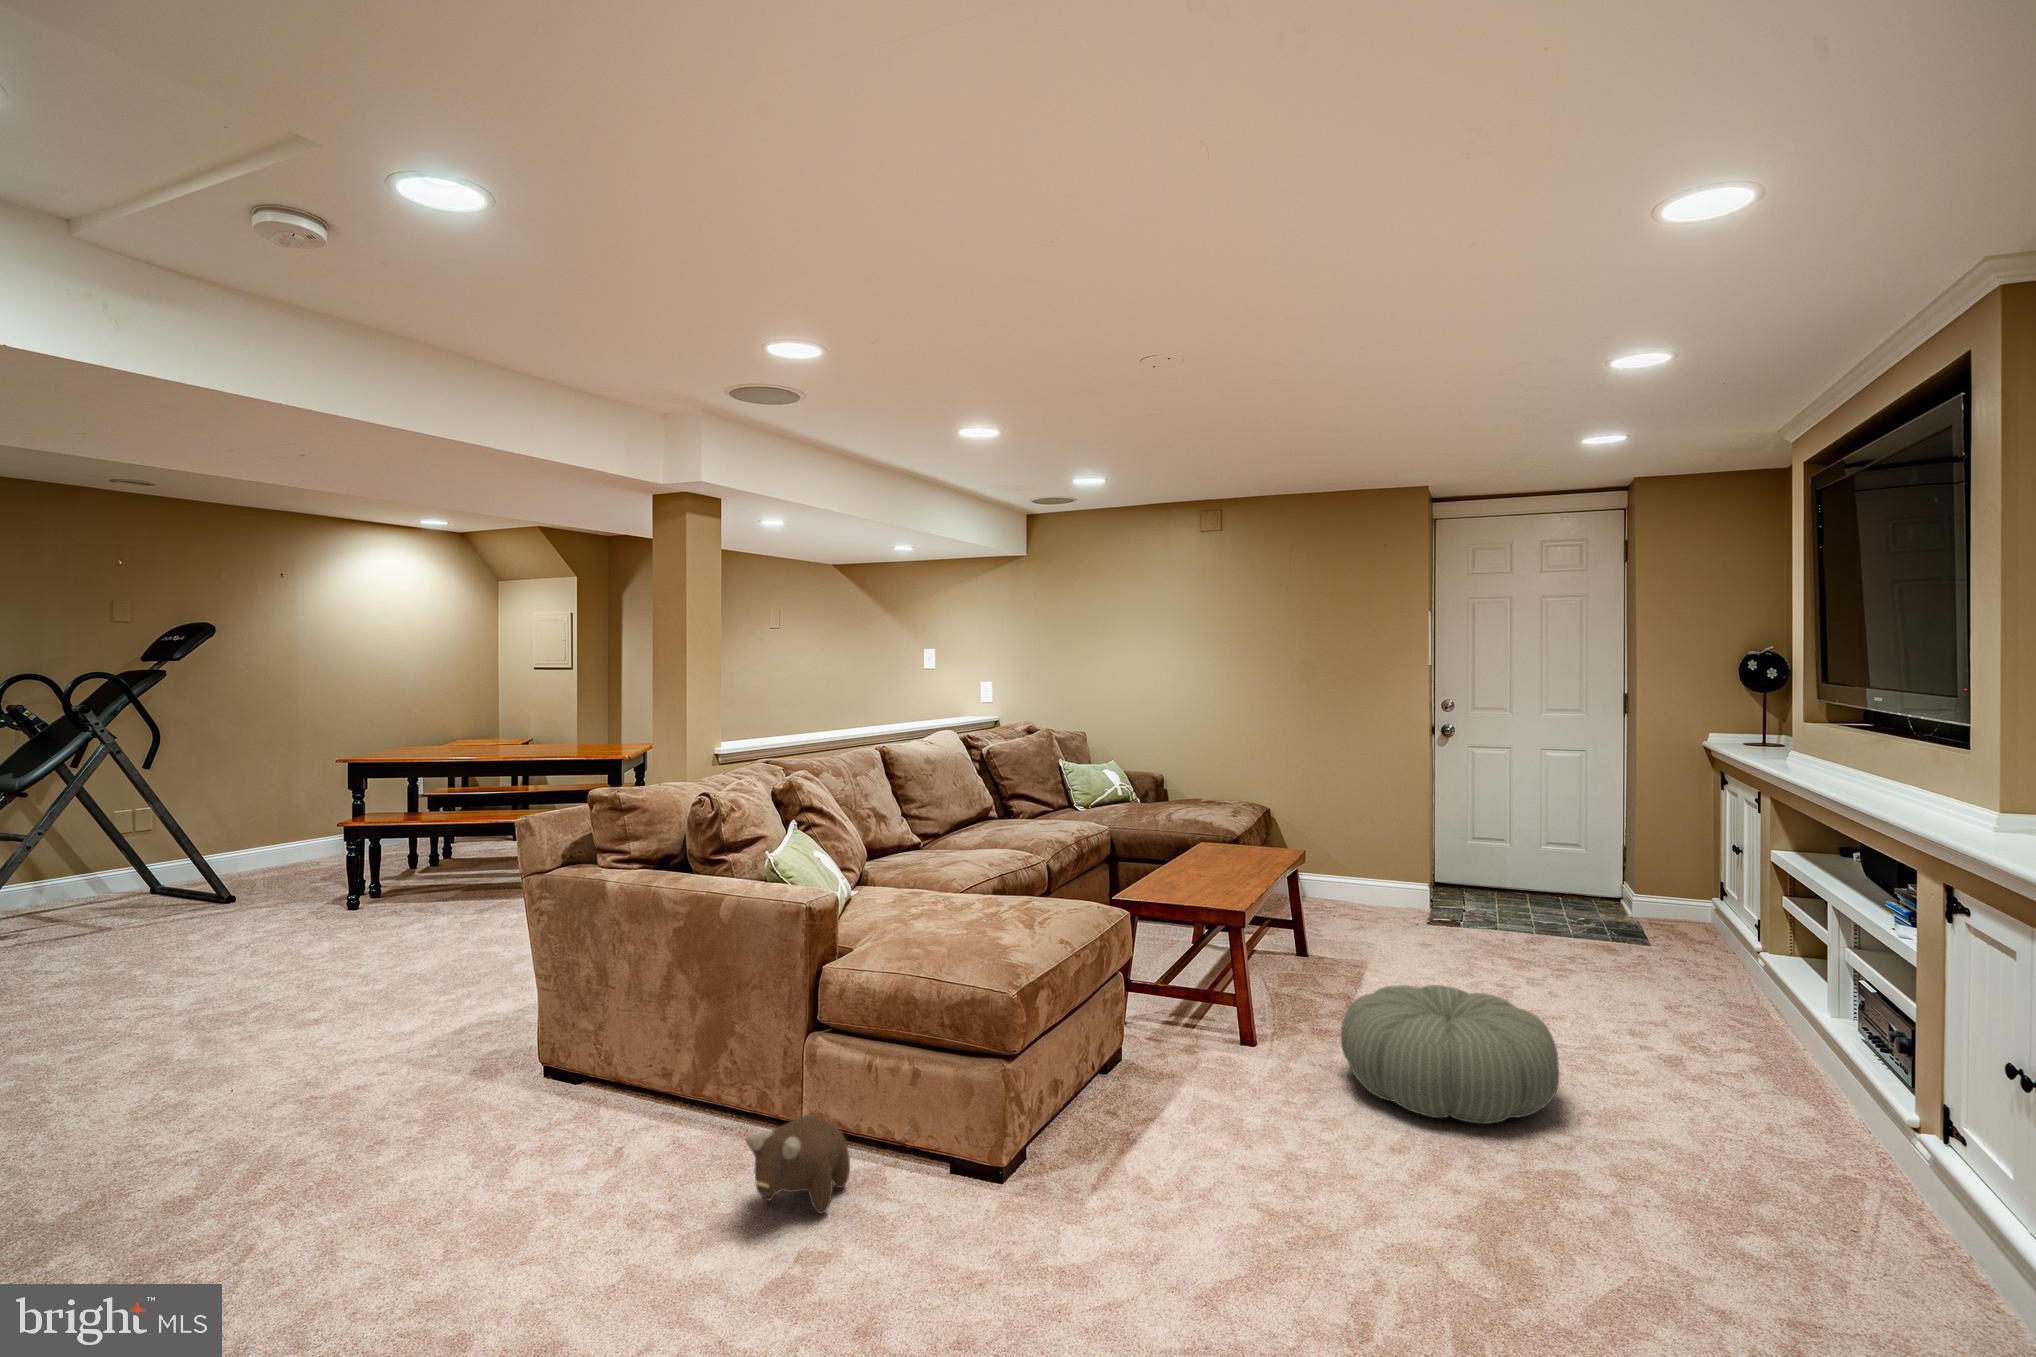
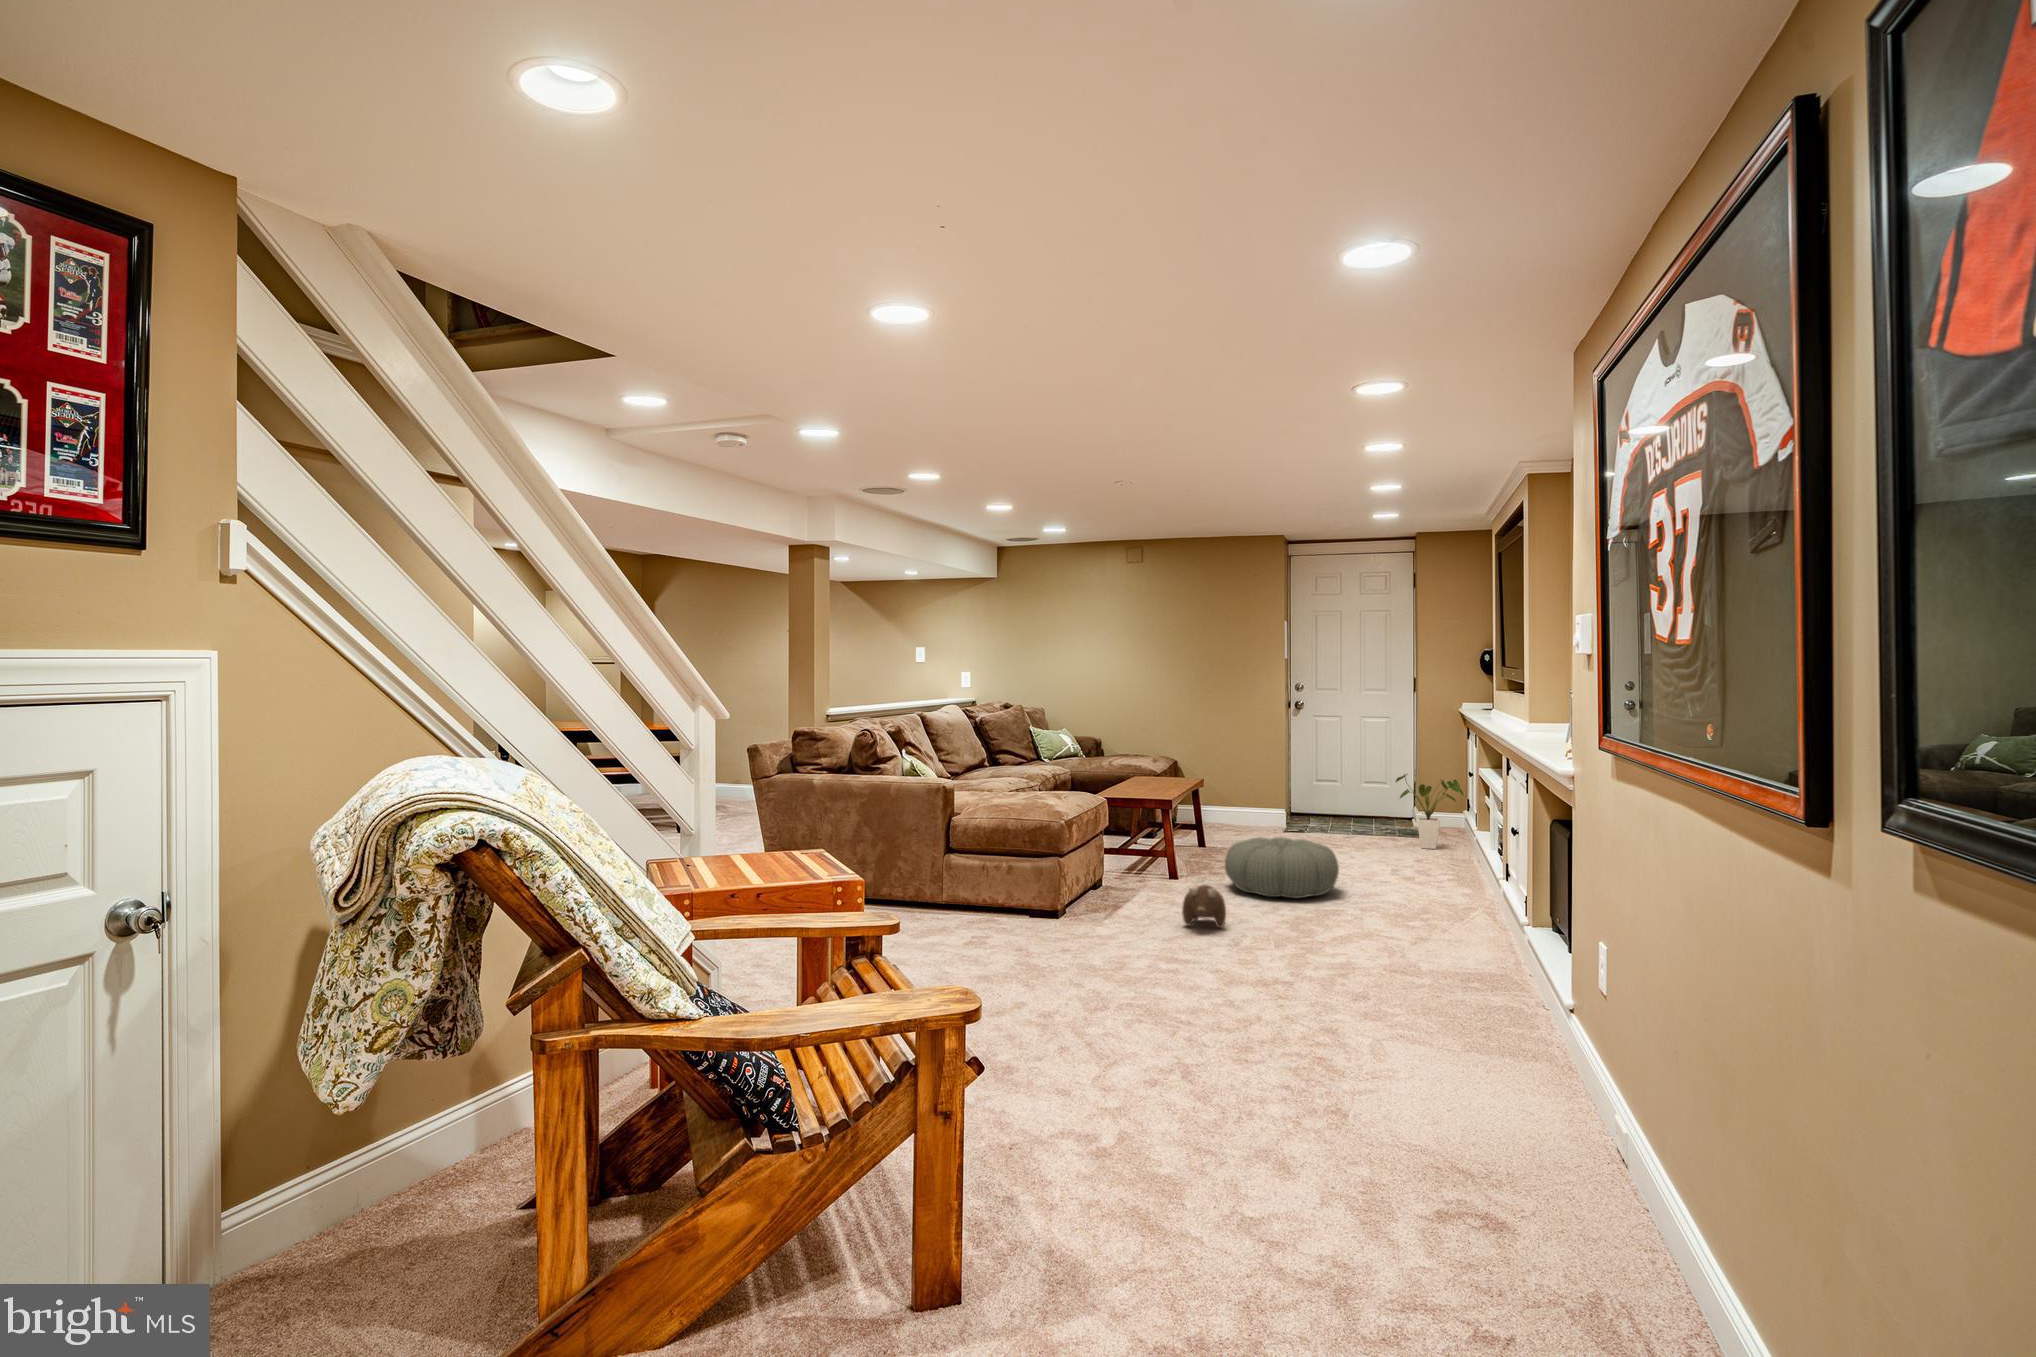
house plant: none [1617,850,1741,976] -> present [1396,774,1464,849]
plush toy: present [746,1115,850,1214] -> present [1182,885,1226,928]

